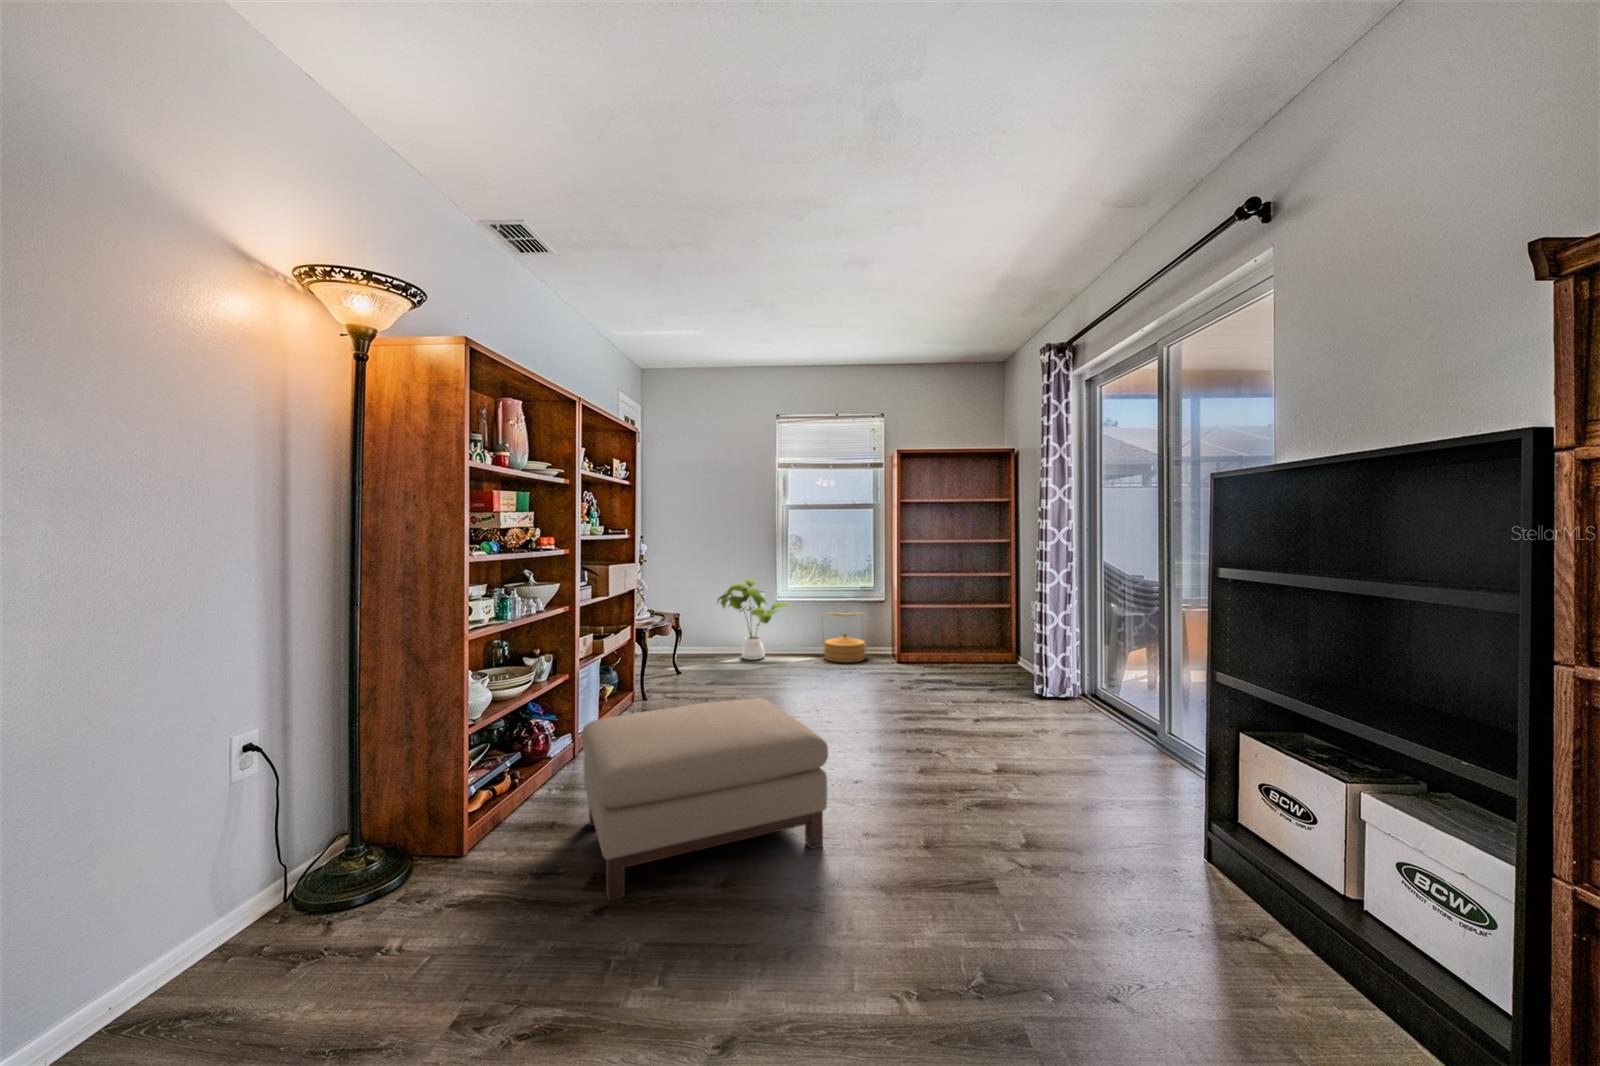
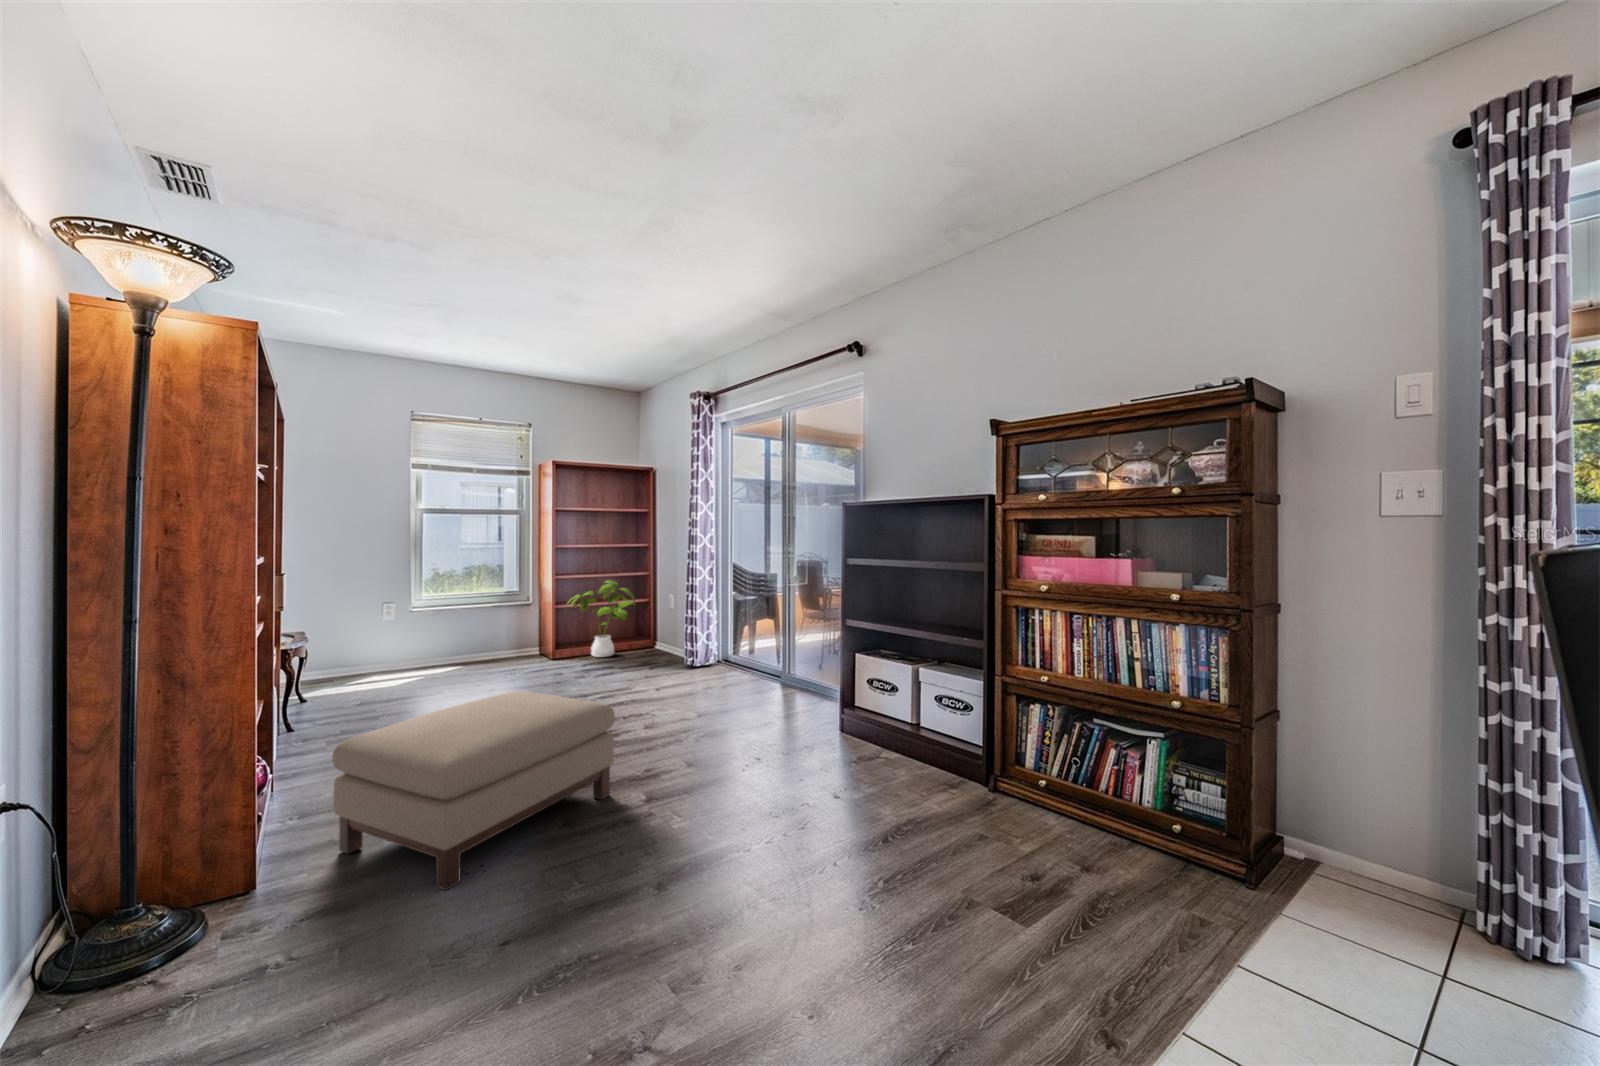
house plant: present [718,579,789,660] -> present [571,580,635,657]
woven basket: present [823,613,867,662] -> none [467,617,519,668]

